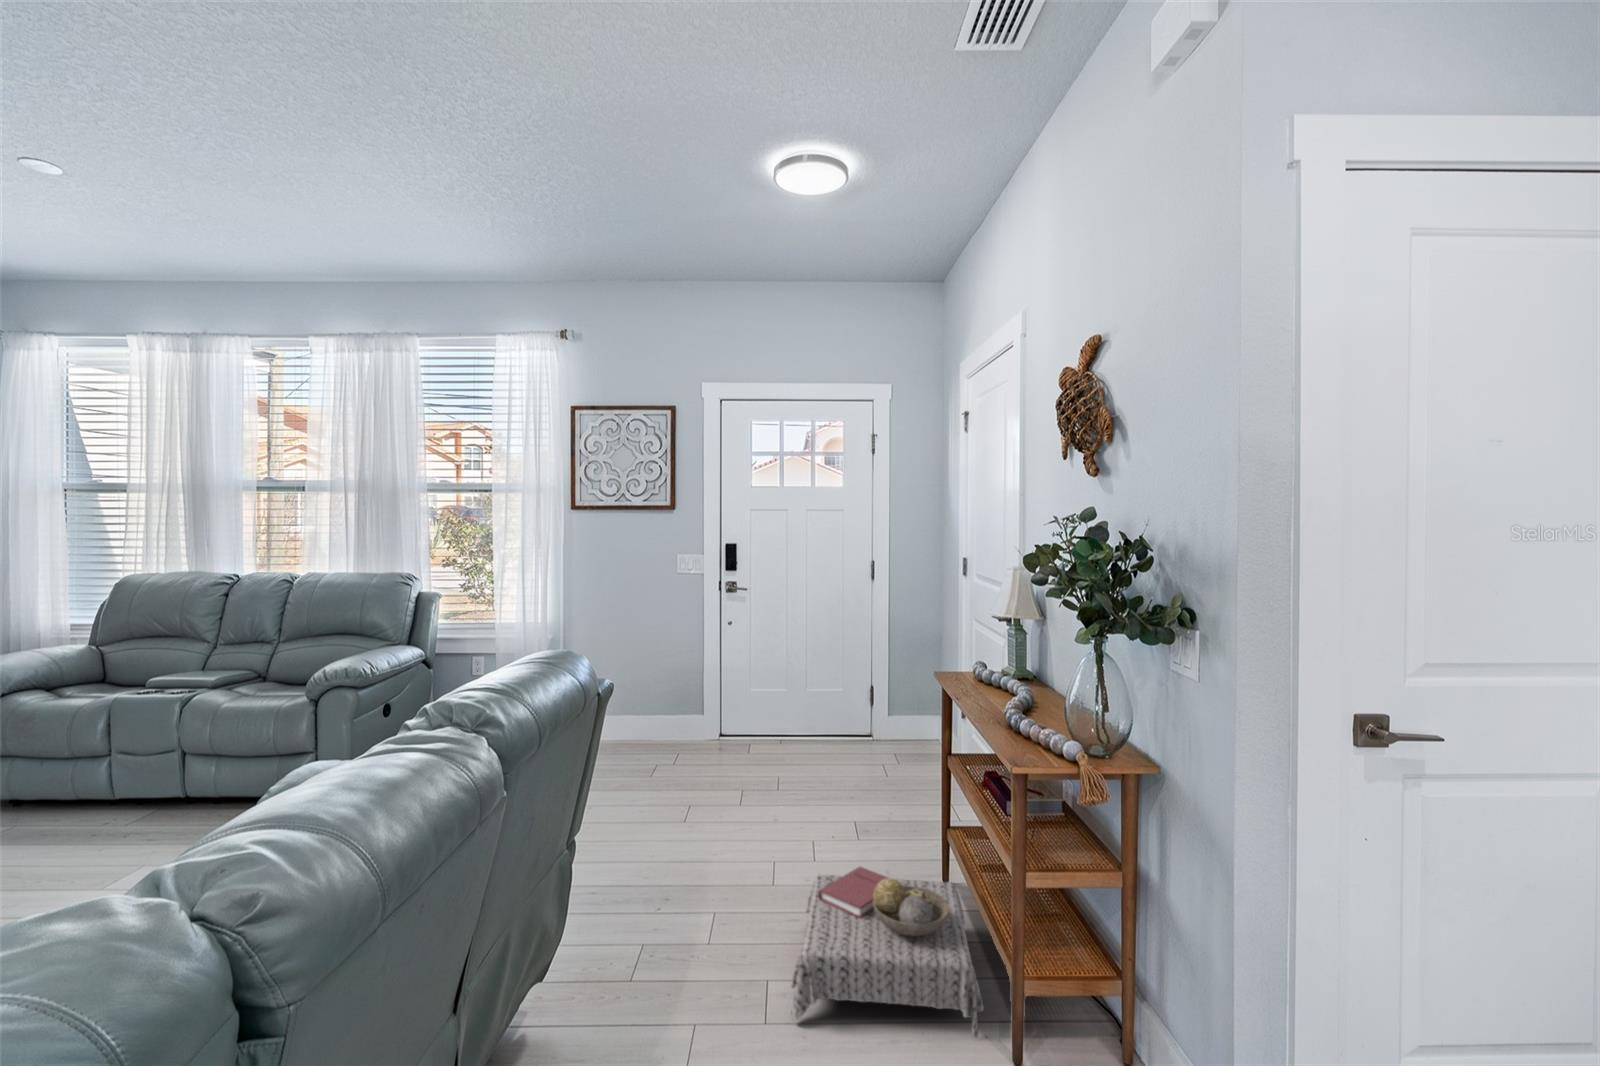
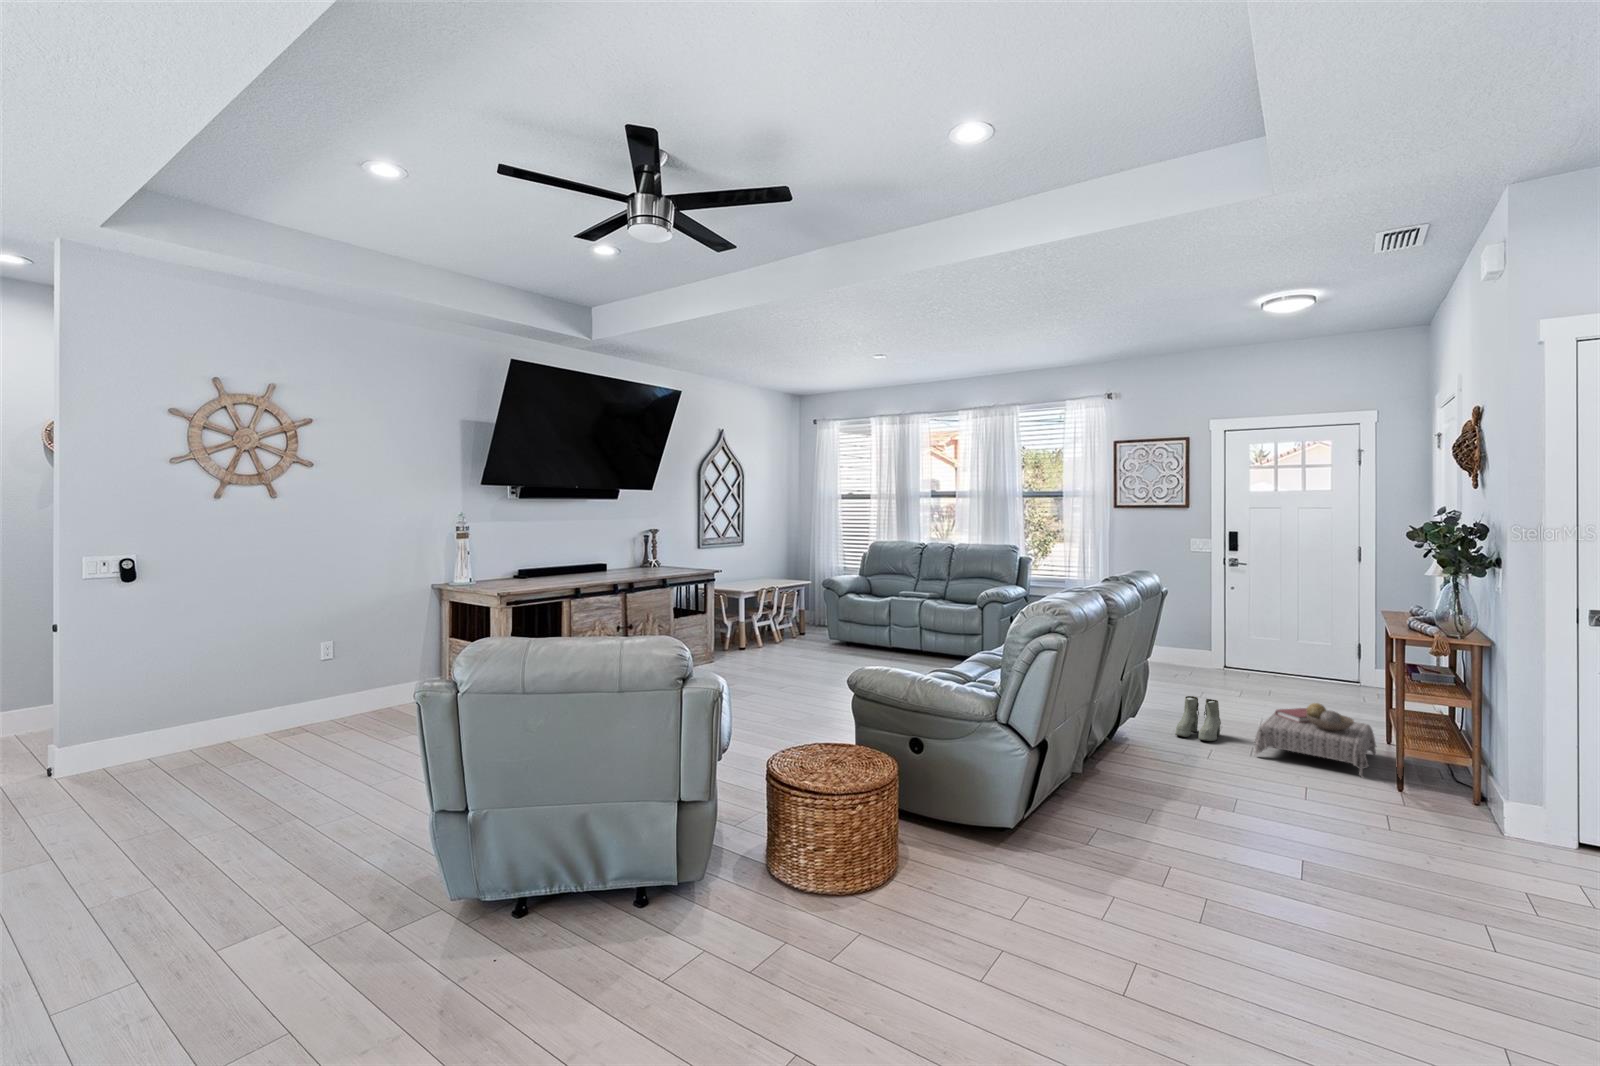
boots: none [644,882,728,993] -> present [1175,696,1221,741]

